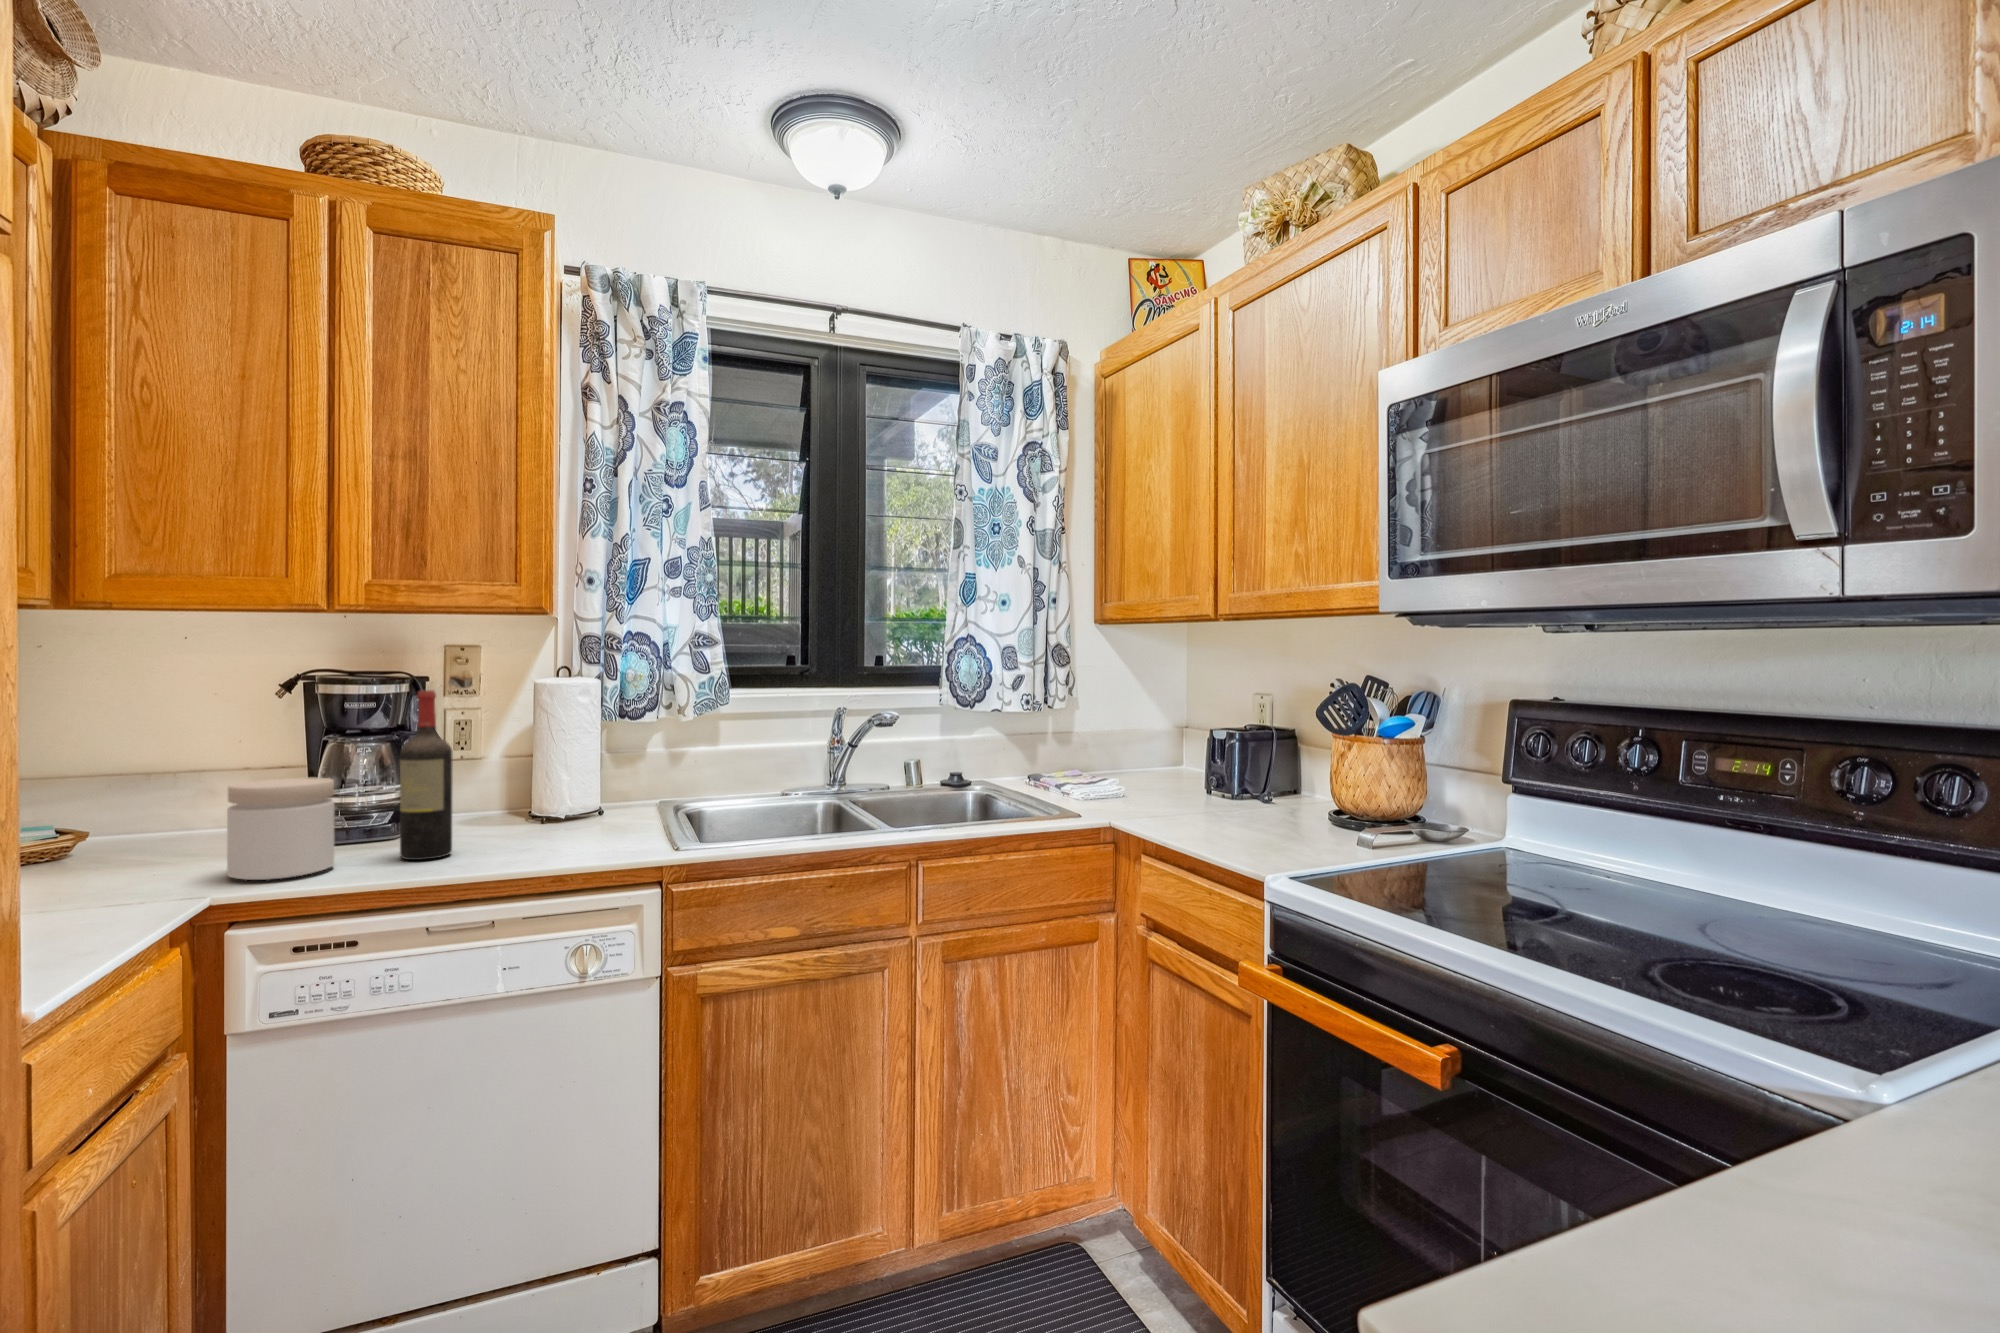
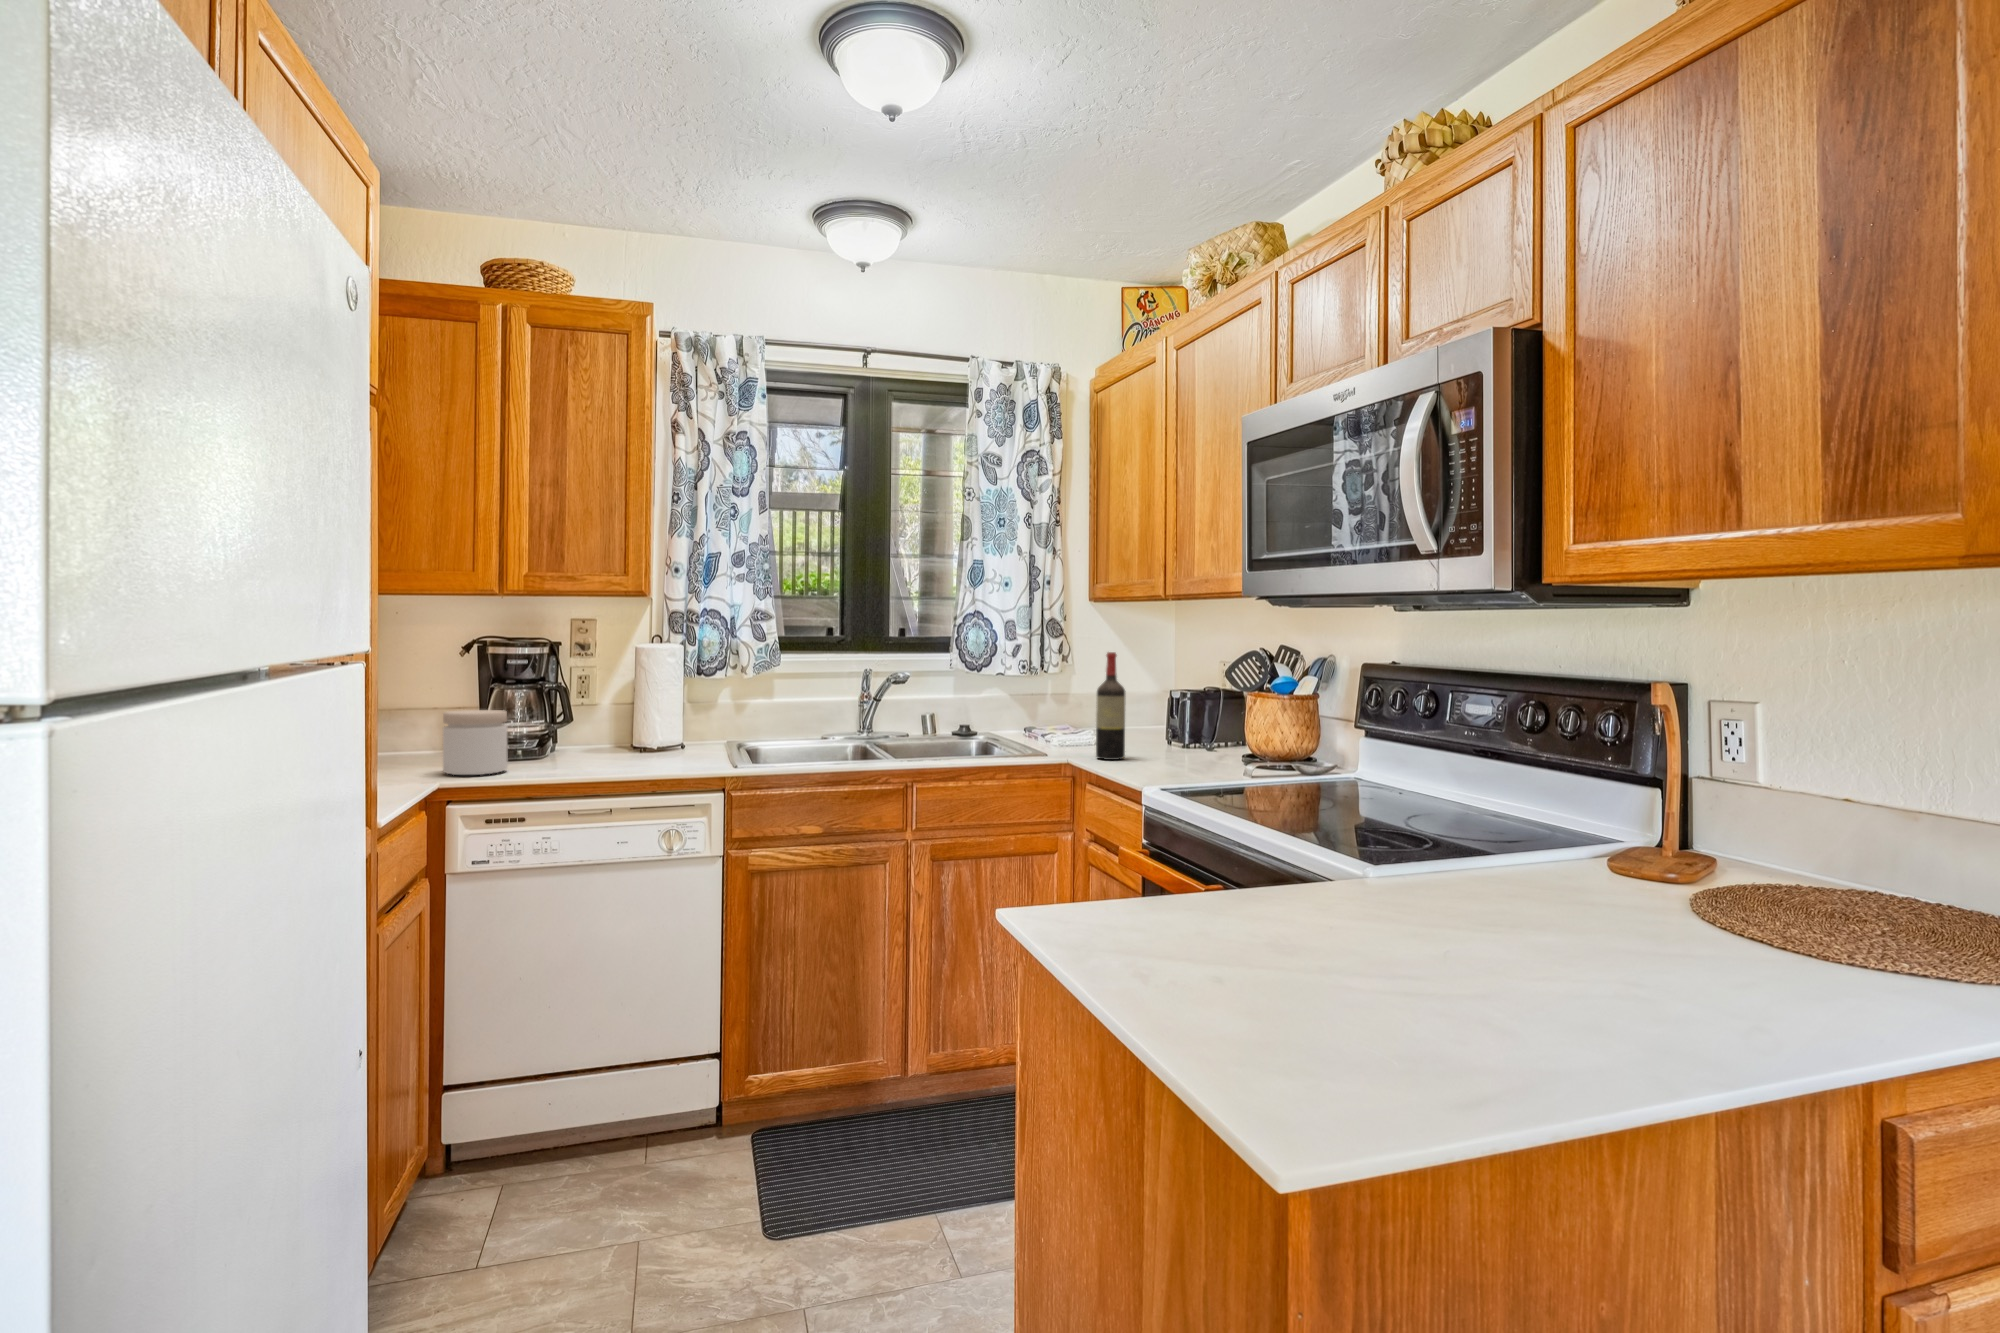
wine bottle: present [400,690,452,860] -> present [1096,652,1125,760]

